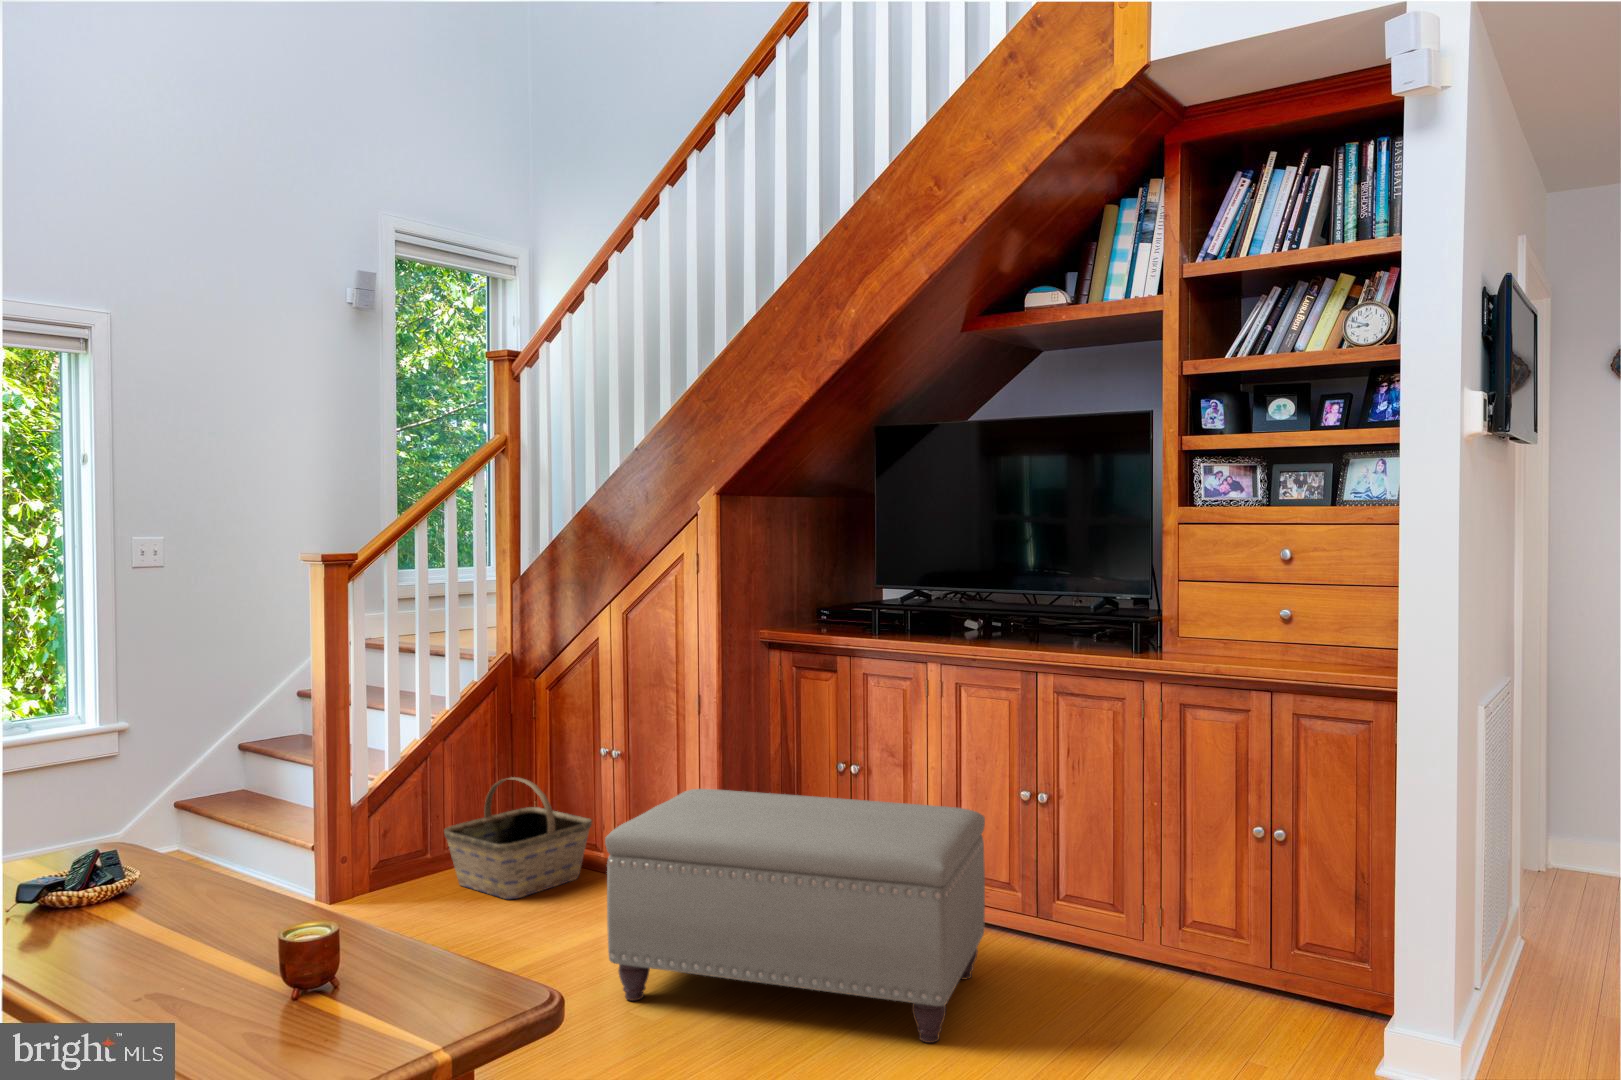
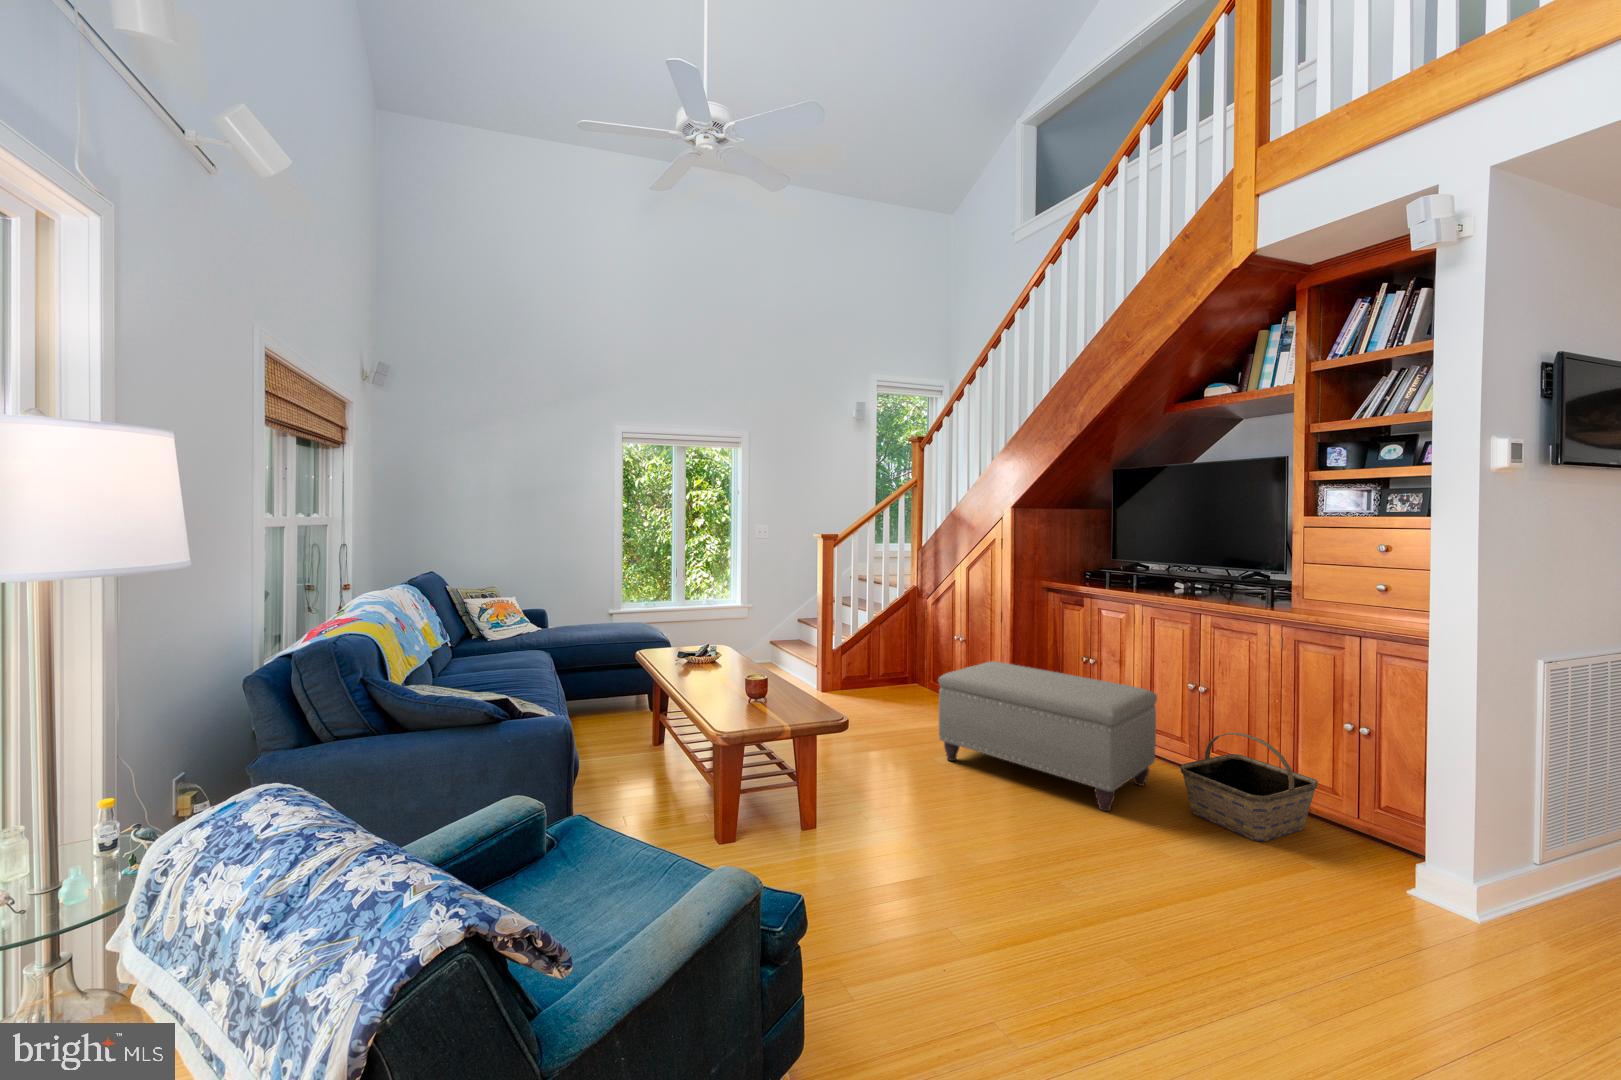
basket: present [444,777,592,899] -> present [1180,733,1318,841]

